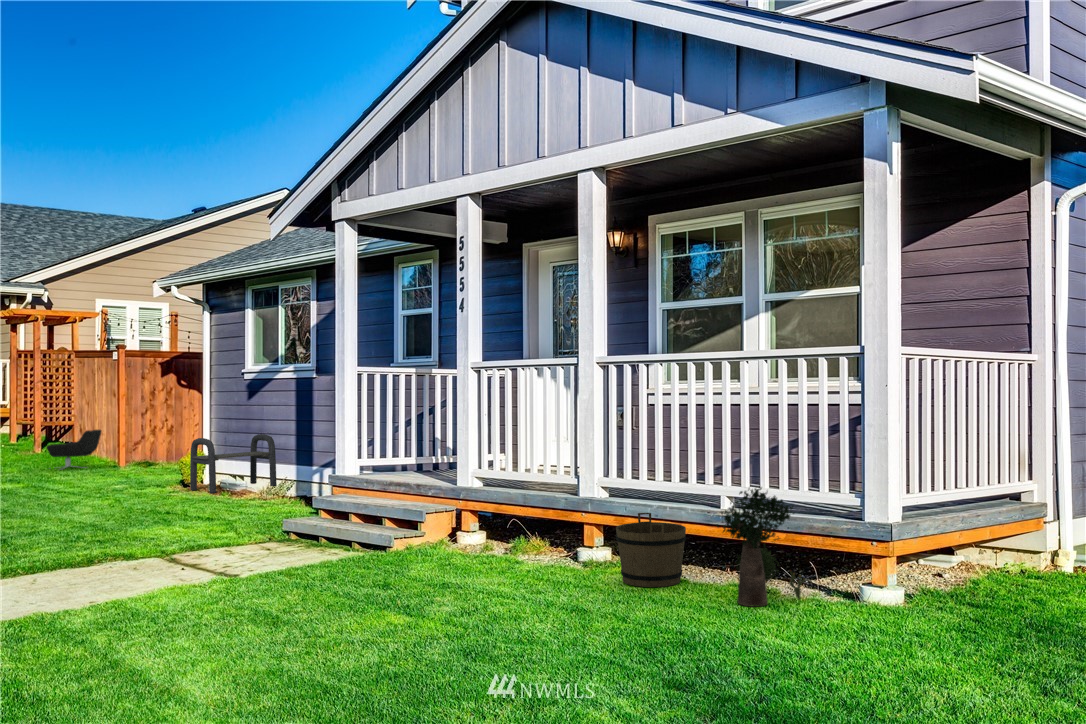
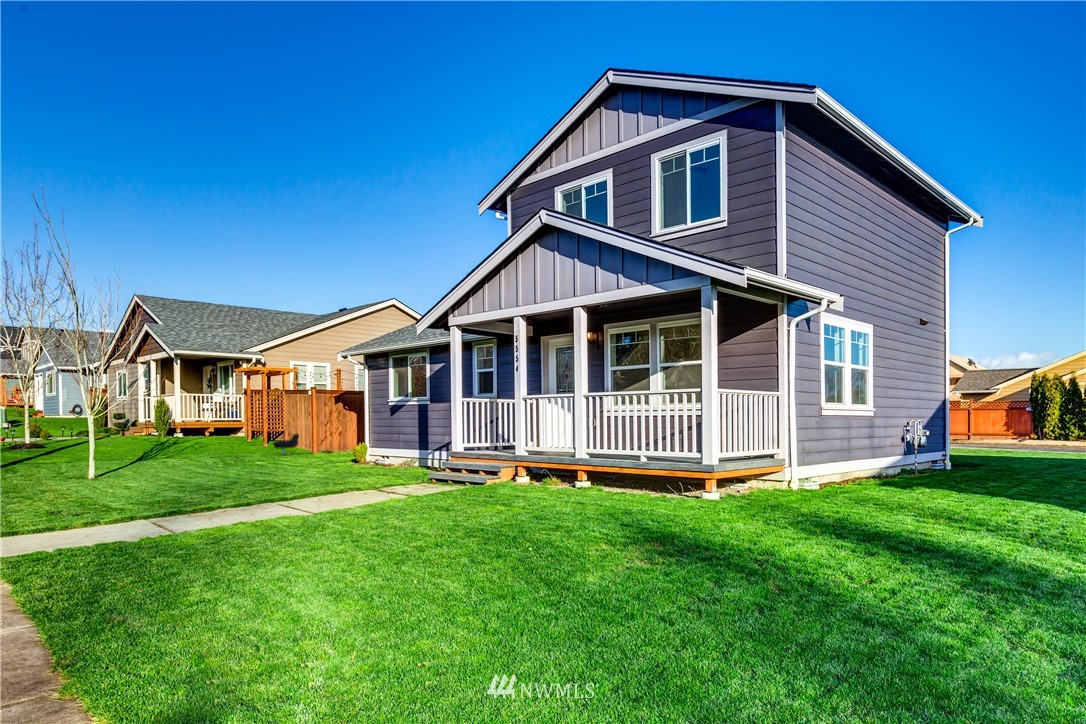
bench: present [190,434,277,493] -> none [363,434,408,465]
potted plant: present [716,487,805,606] -> none [639,449,678,500]
bucket: present [616,513,686,587] -> none [594,463,626,495]

